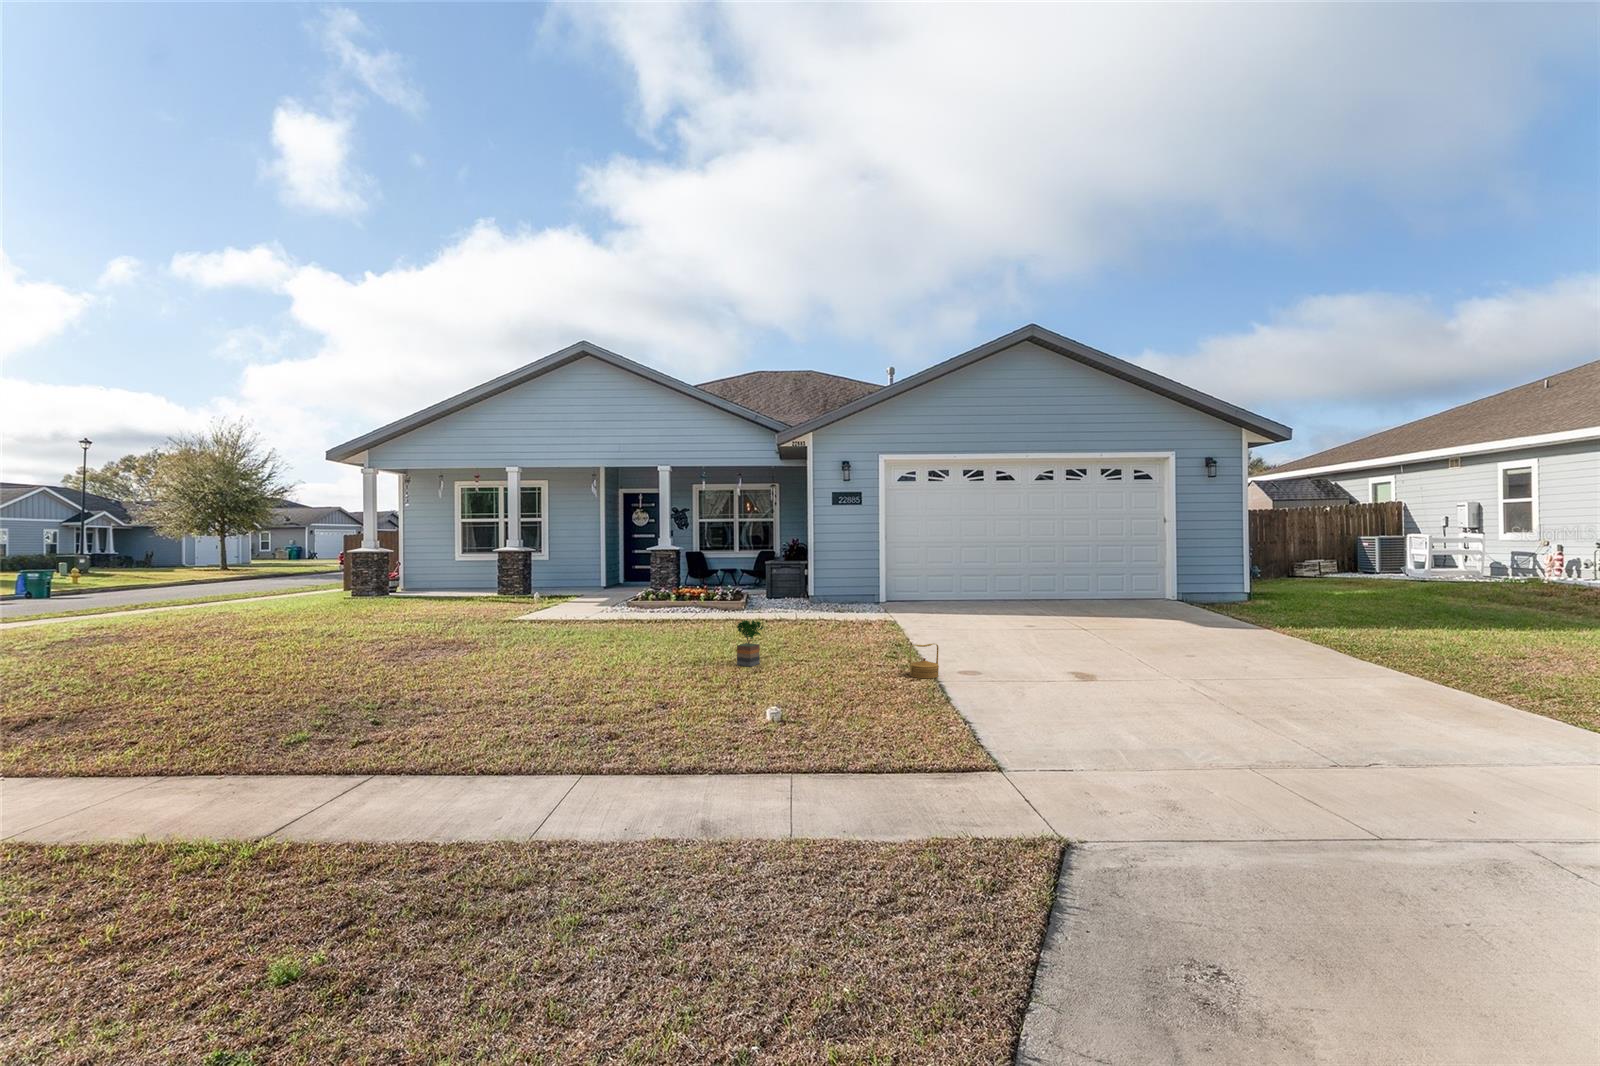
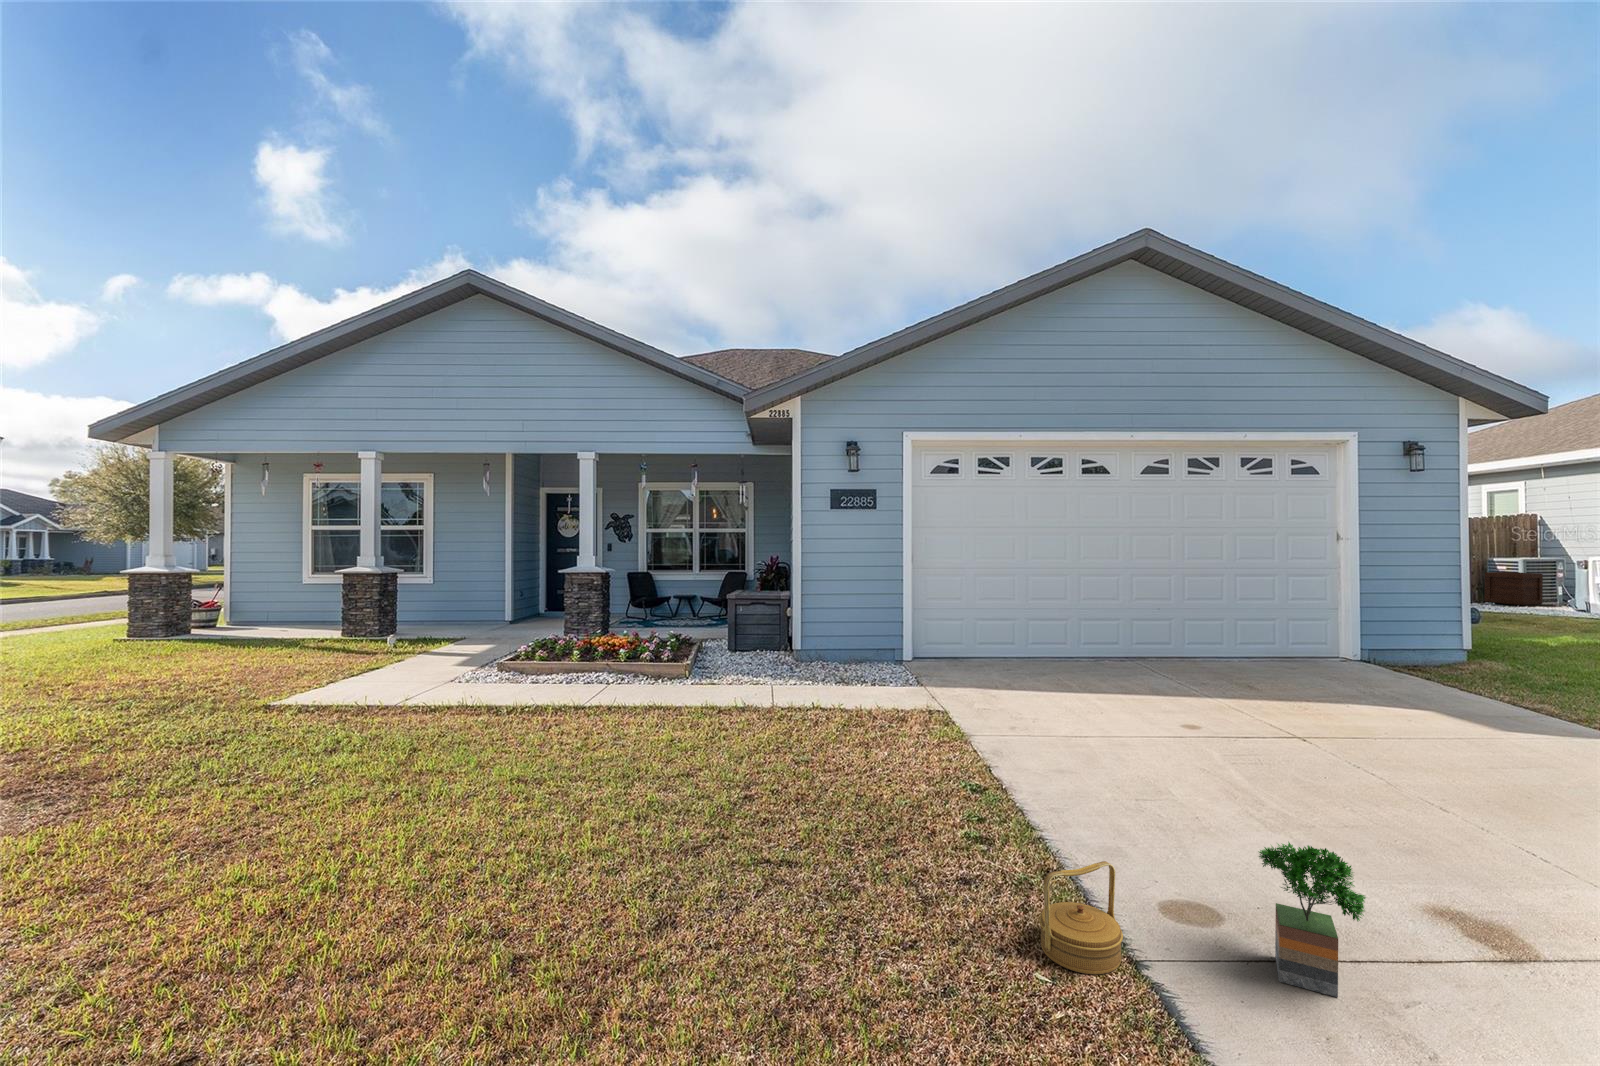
wooden crate: none [1338,547,1378,572] -> present [1484,572,1543,605]
potted tree: present [737,620,764,667] -> present [1259,842,1366,997]

